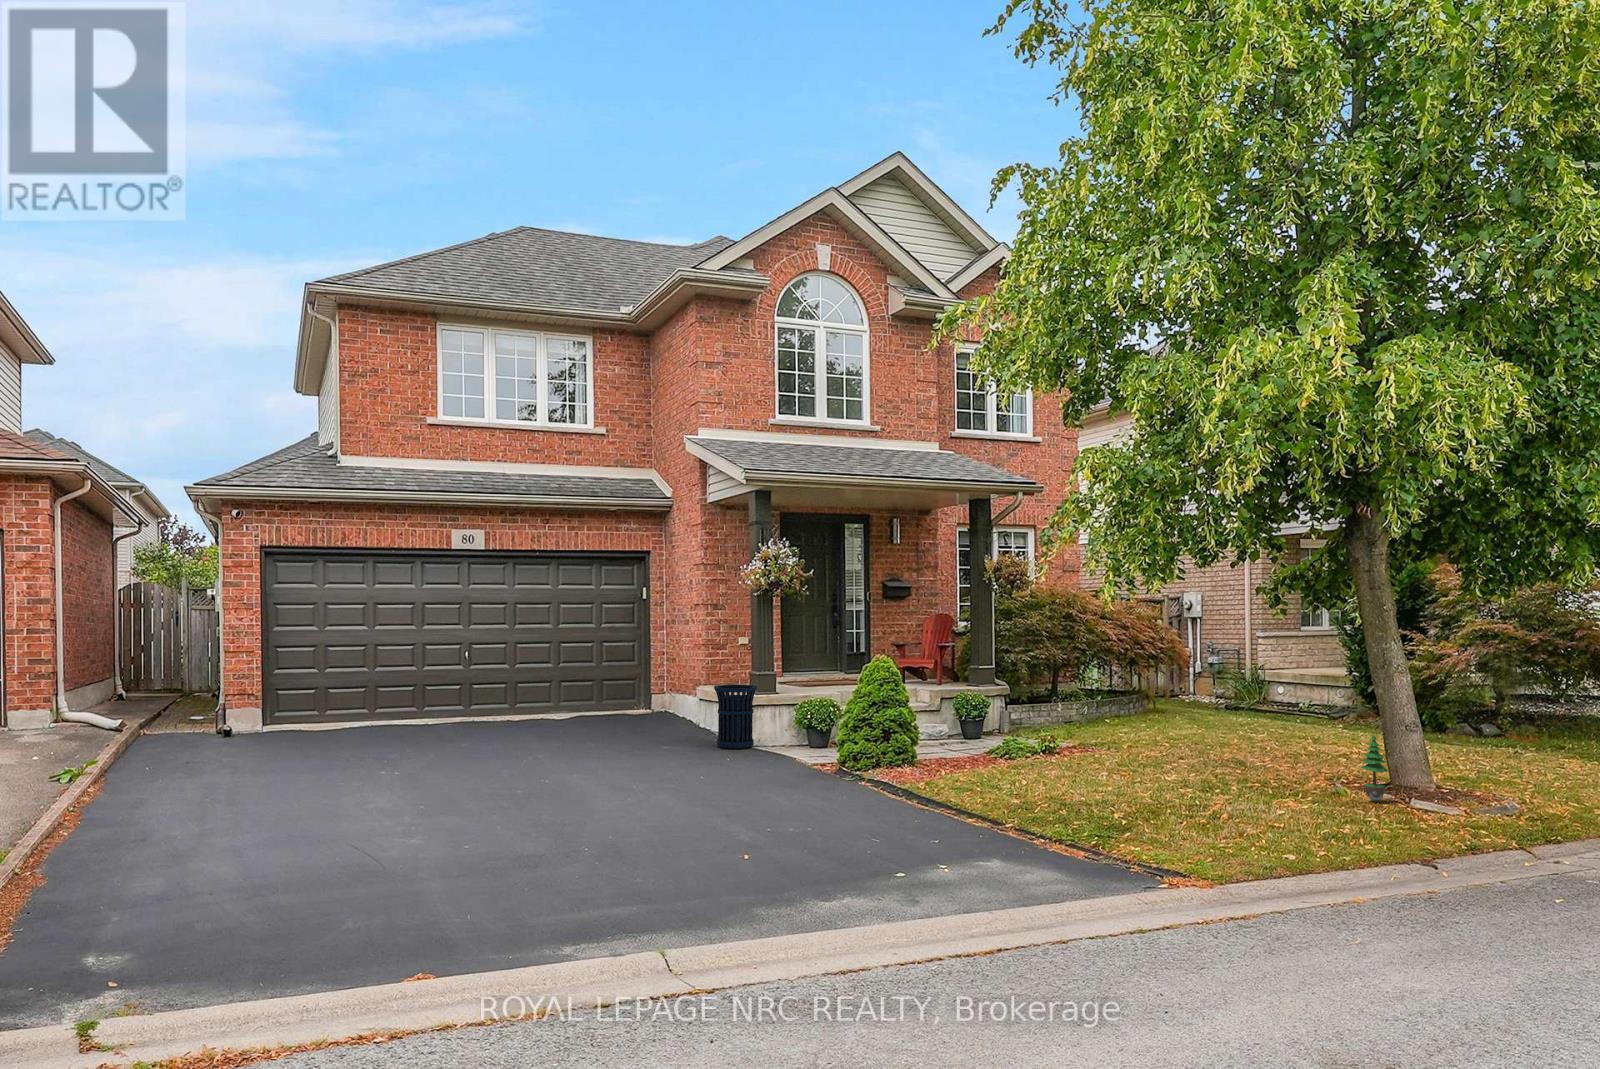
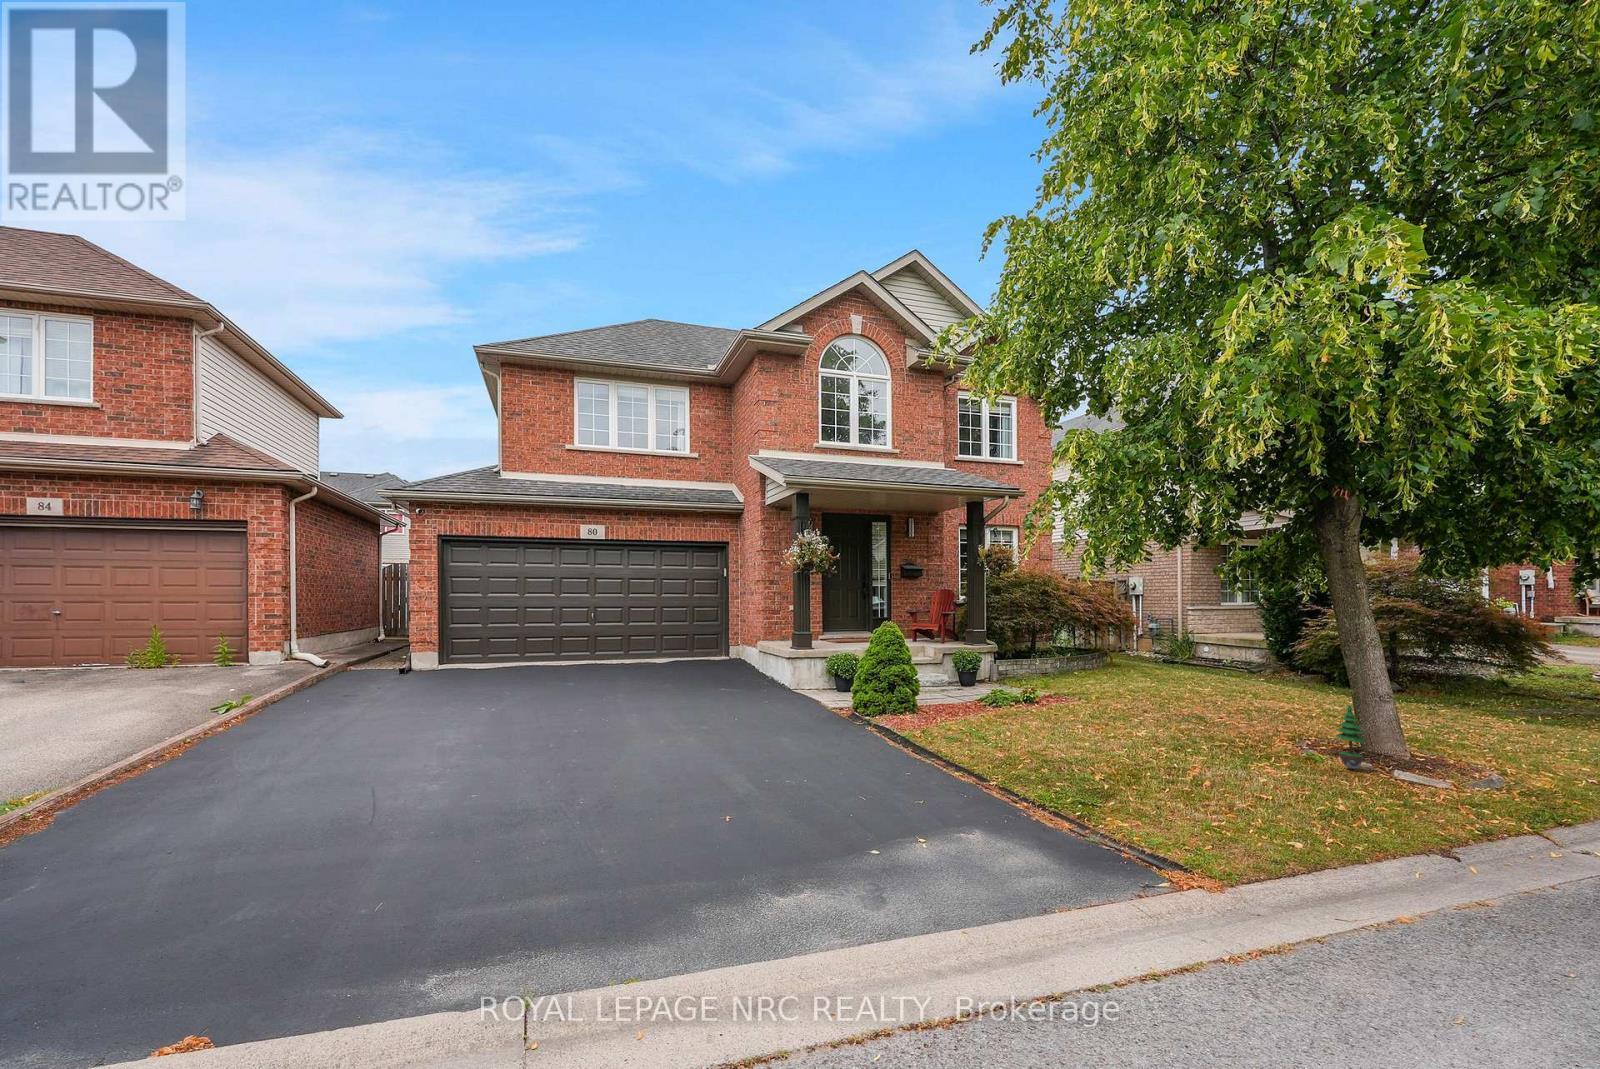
trash can: present [714,684,757,749] -> none [761,641,795,692]

